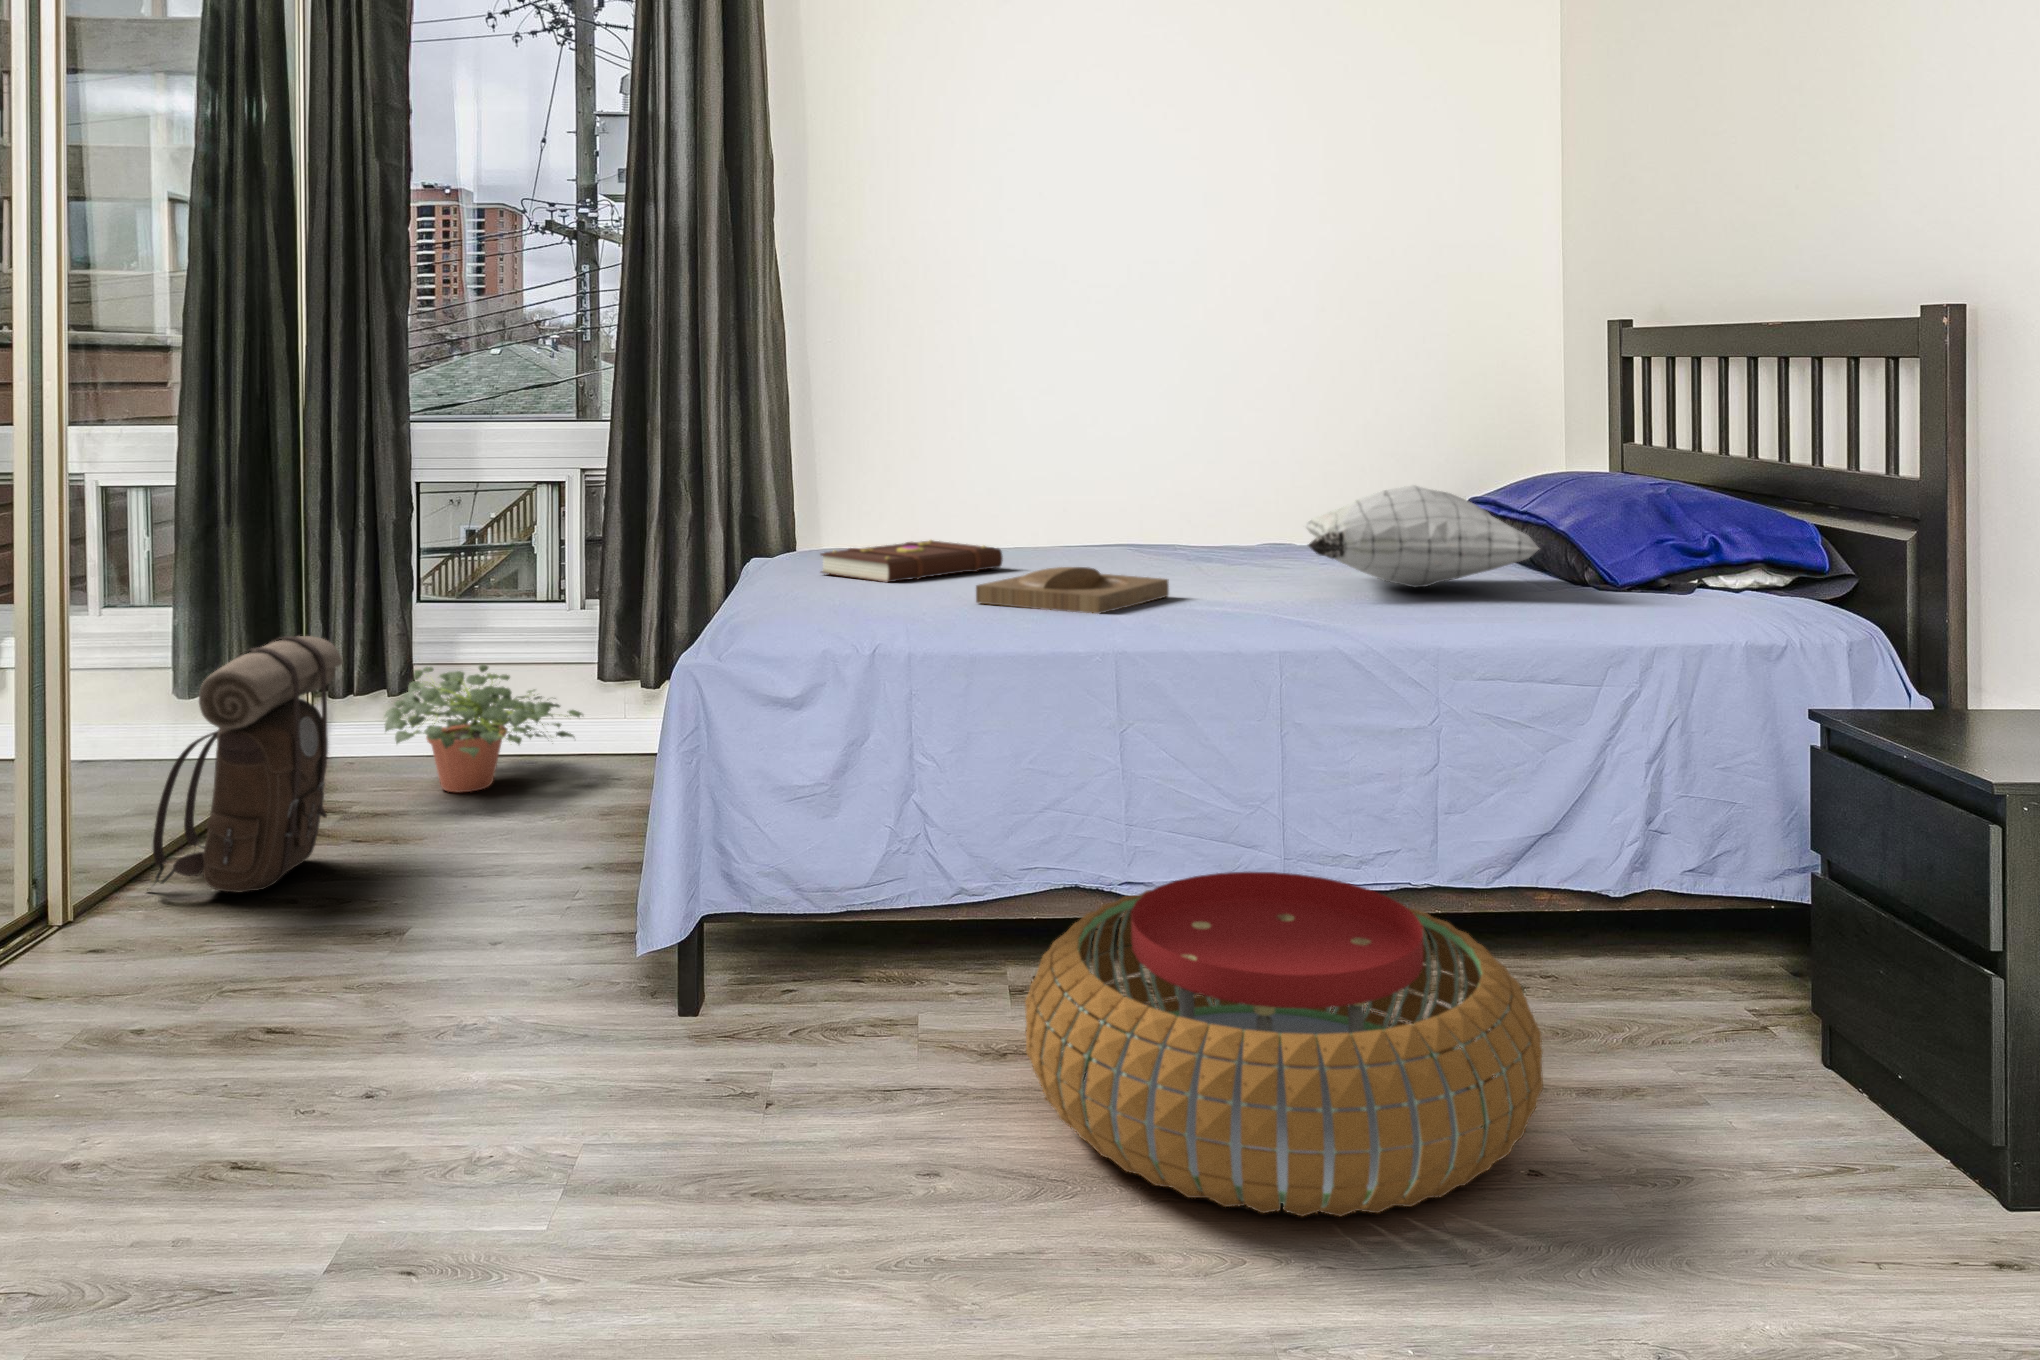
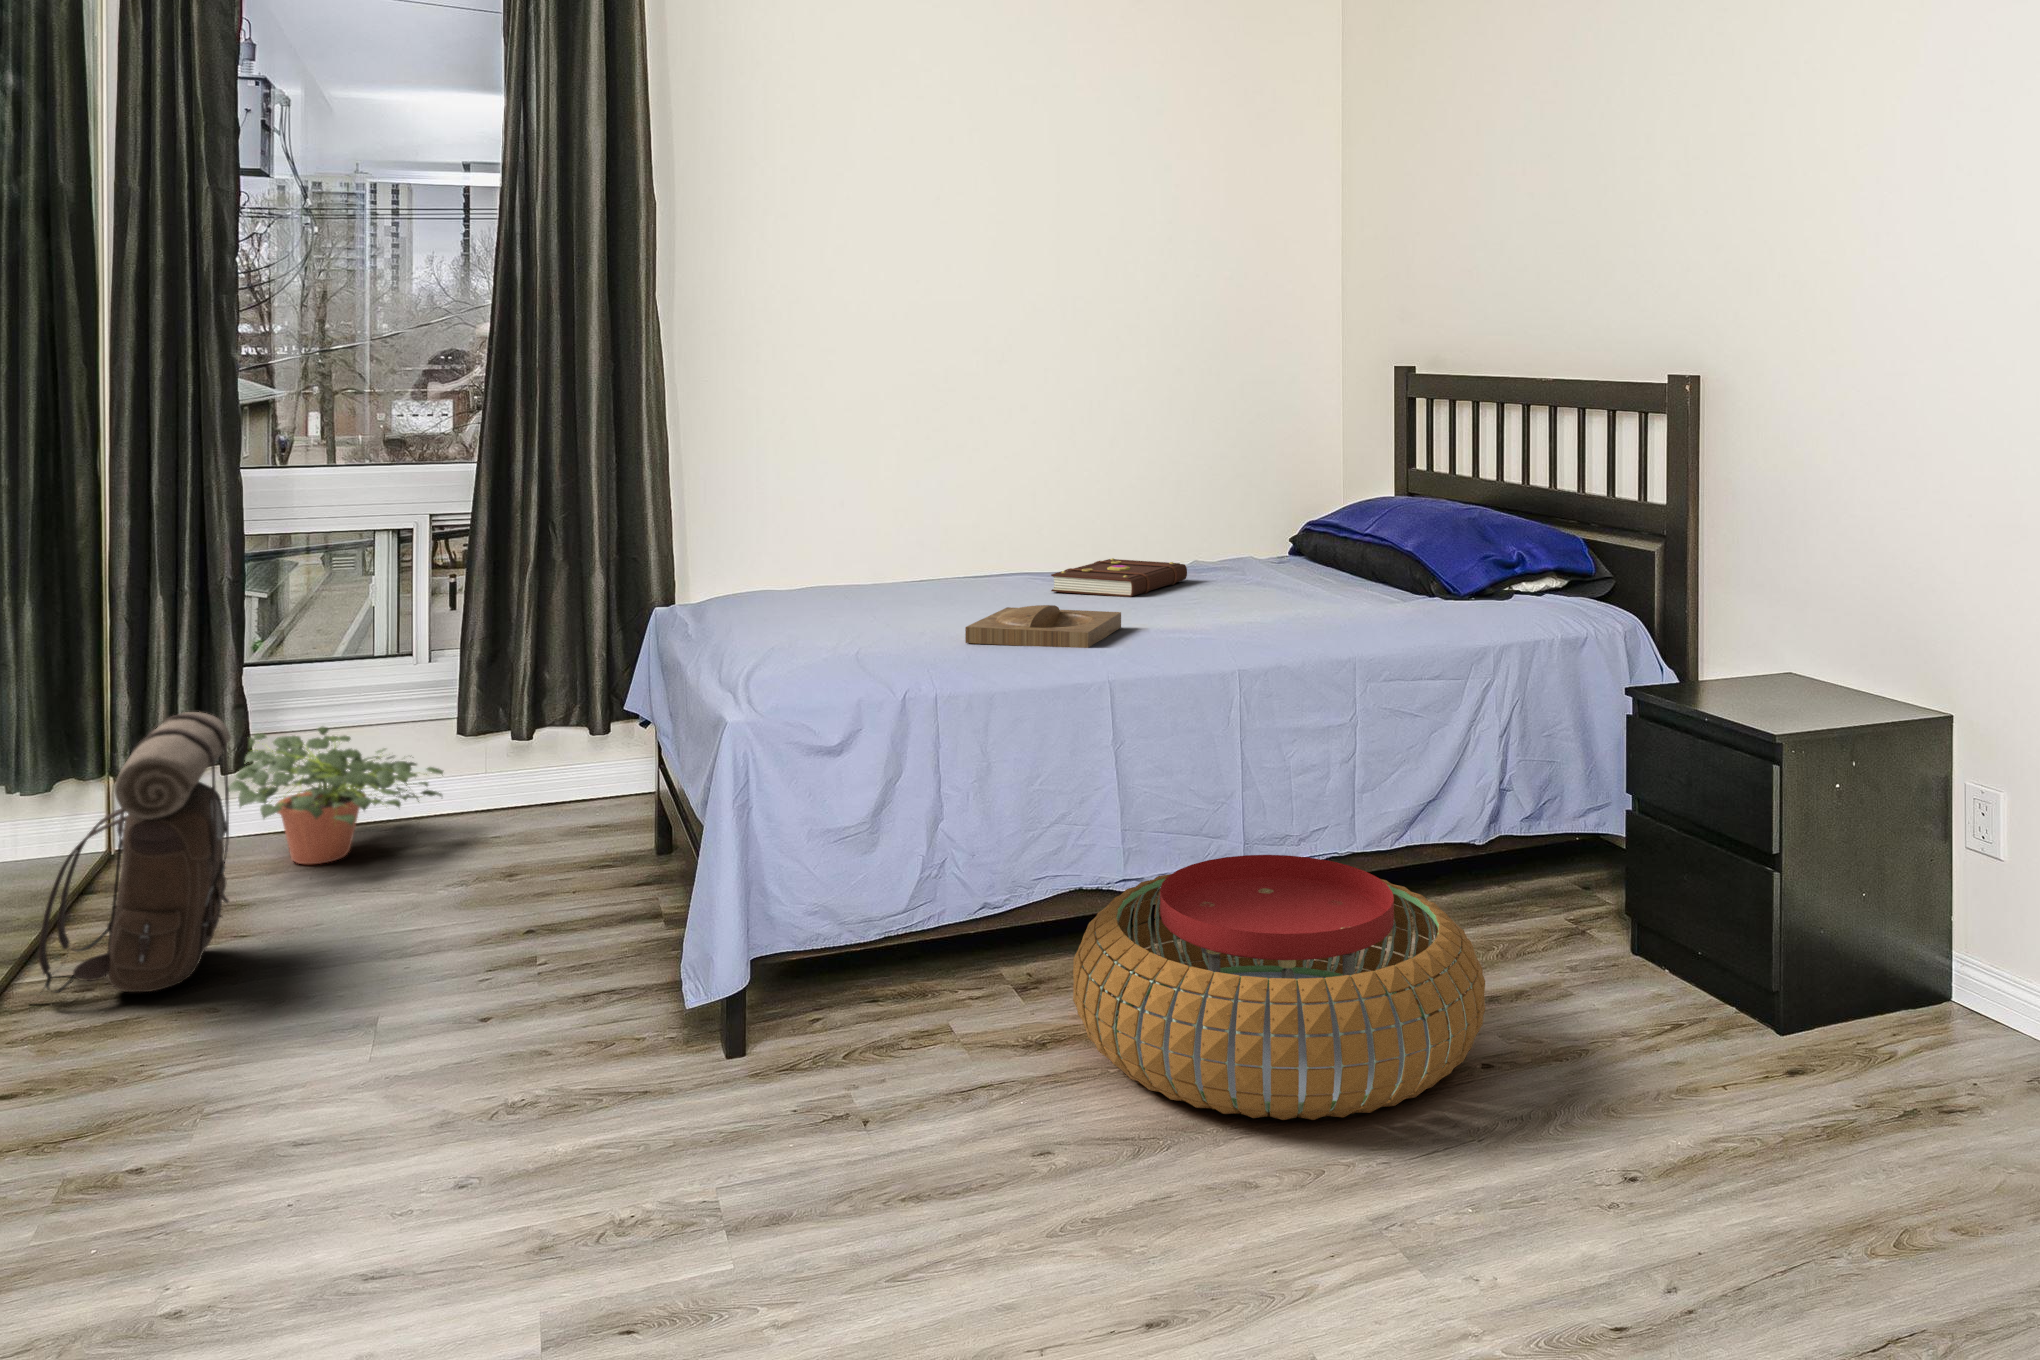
pillow: present [1304,485,1539,588] -> none [1201,522,1417,608]
book: present [821,540,1003,582] -> present [1051,558,1187,597]

